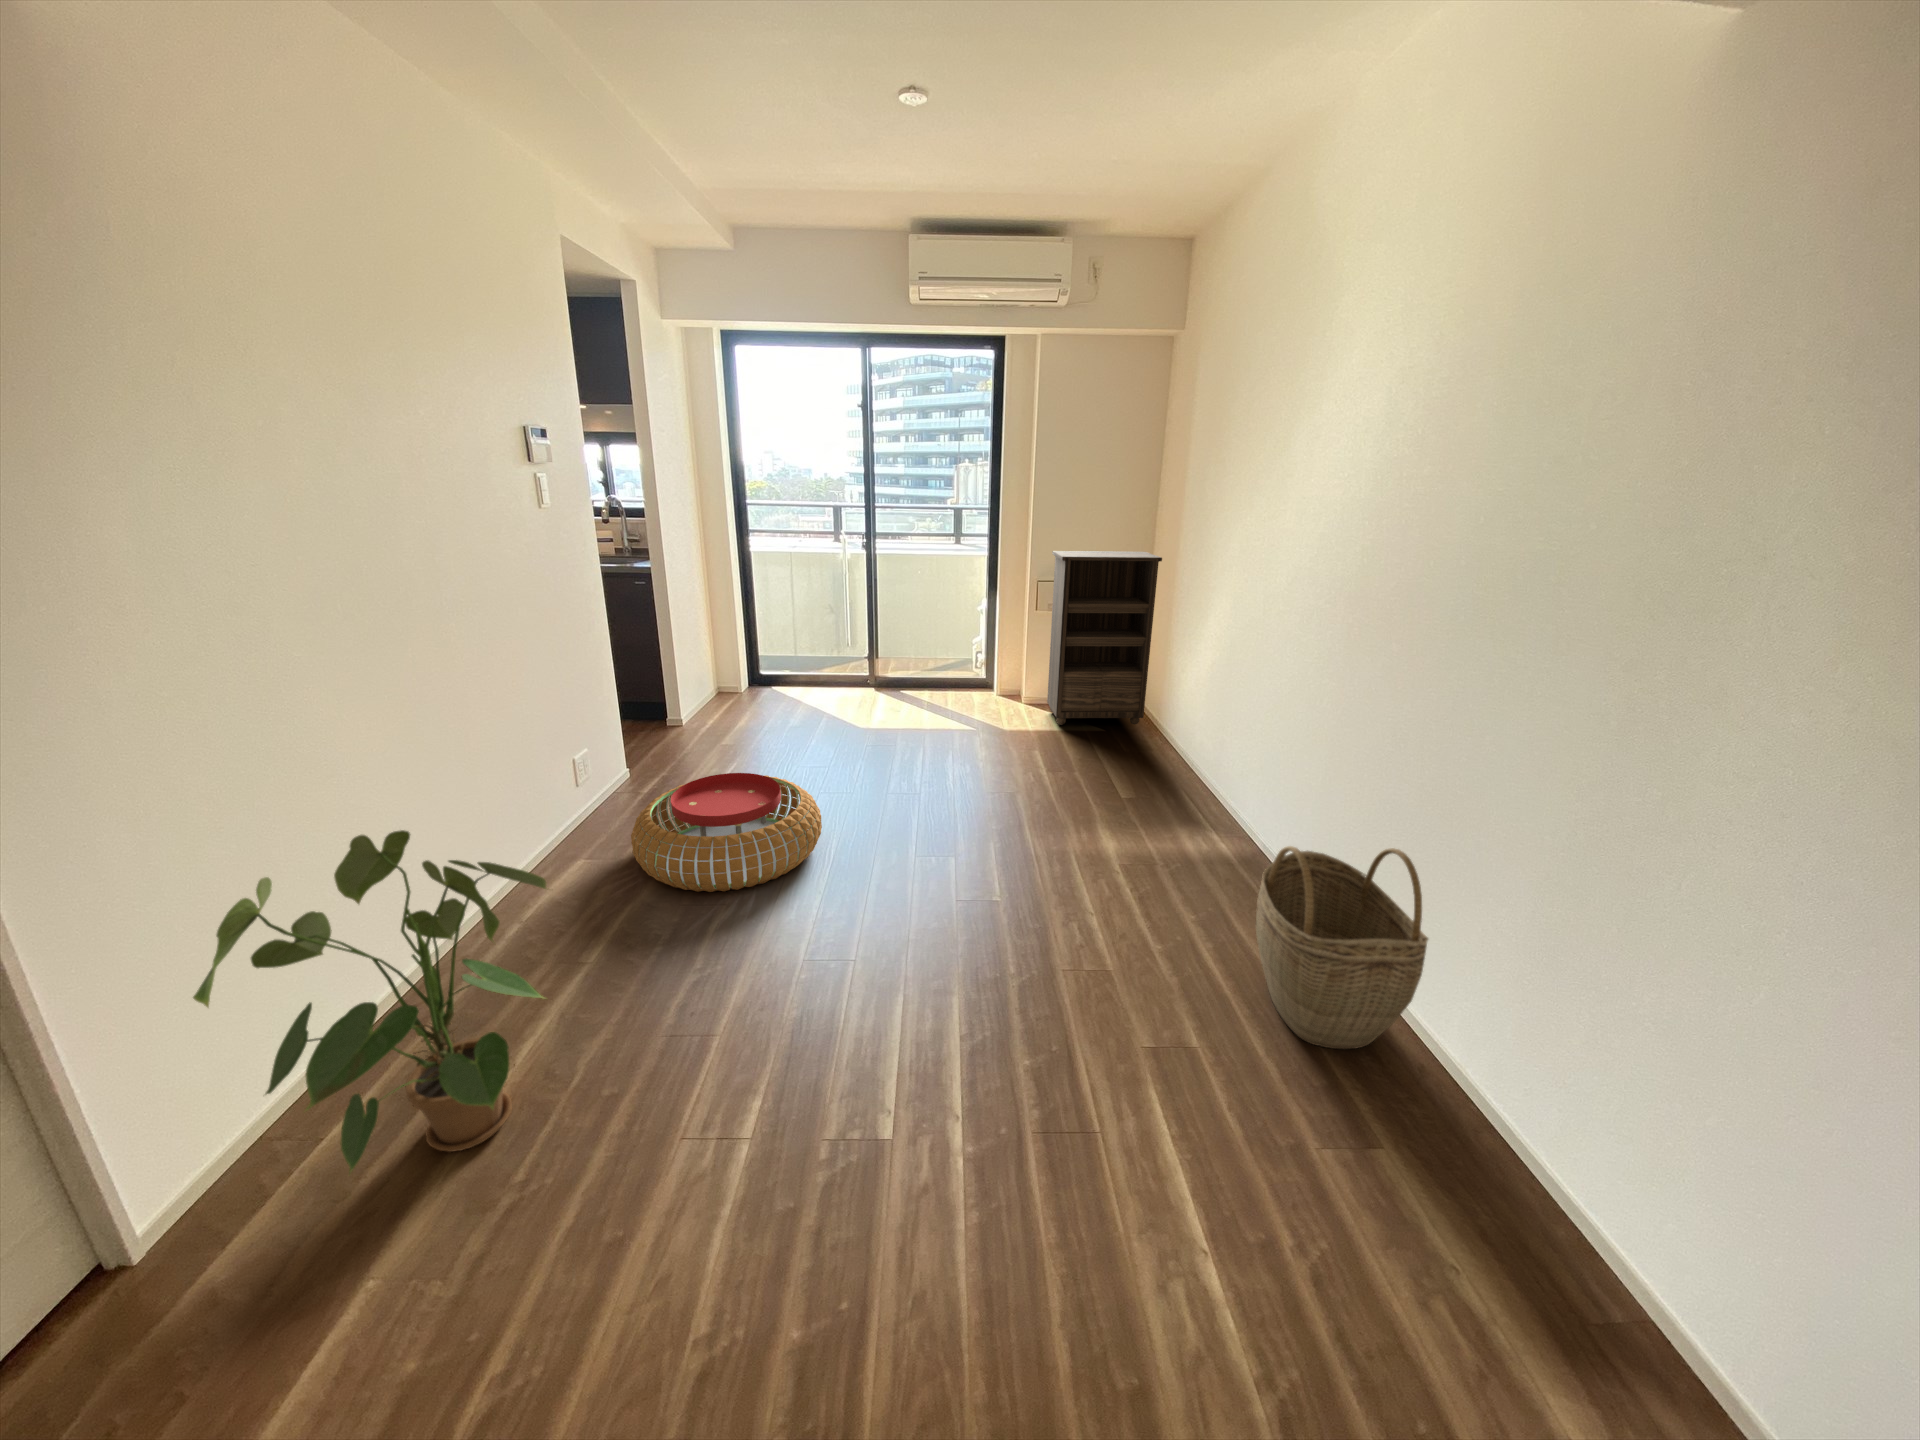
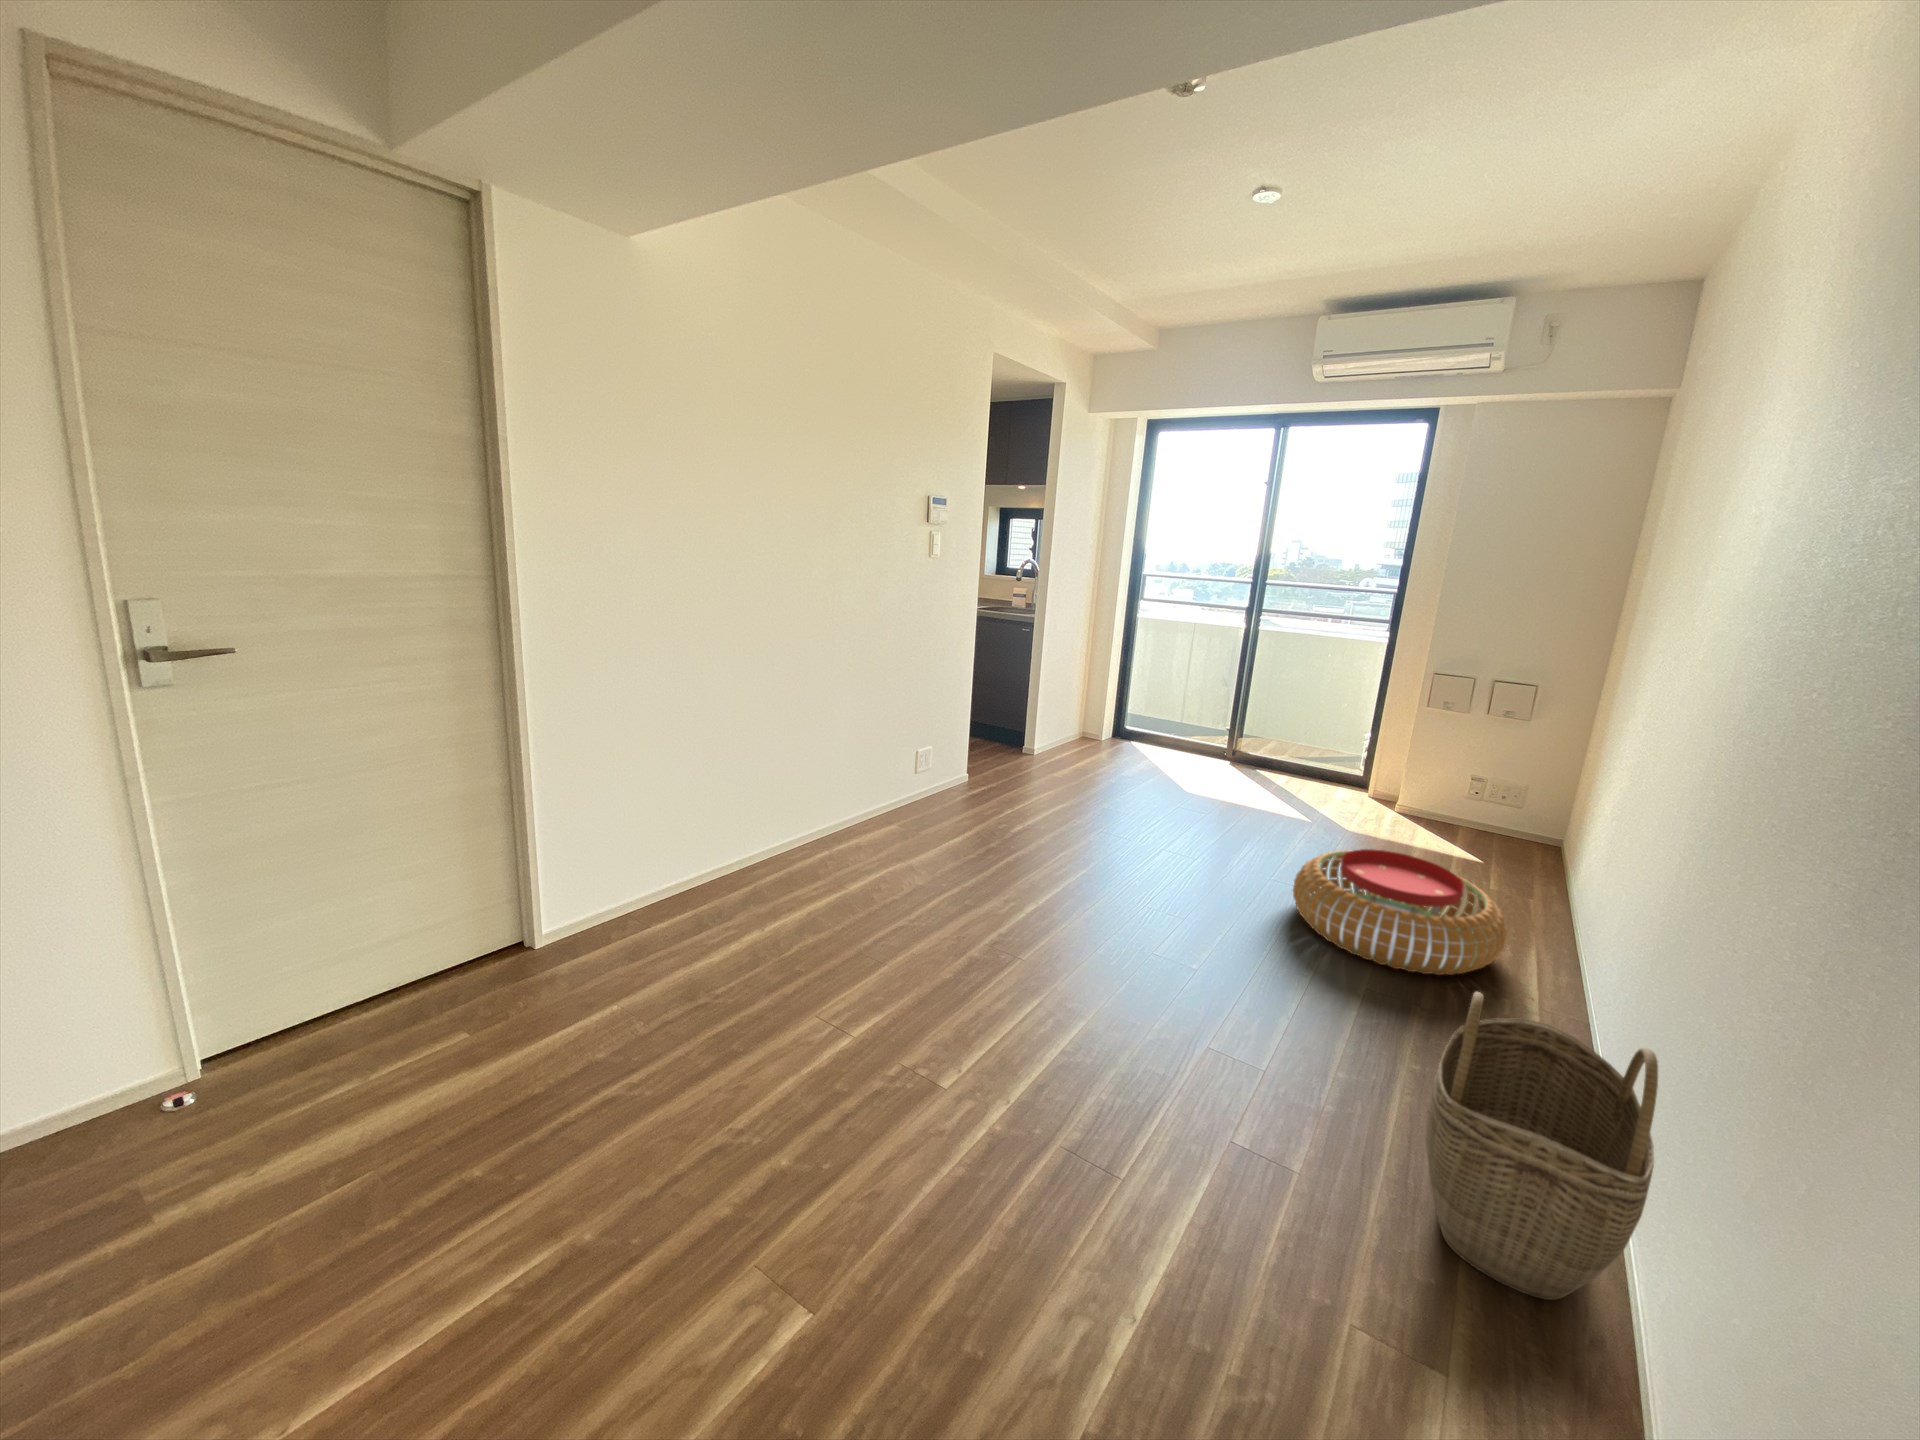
bookshelf: present [1047,551,1162,725] -> none [1417,643,1604,871]
pouf: present [631,773,822,892] -> present [1293,849,1507,975]
house plant: present [193,830,546,1173] -> none [615,744,819,963]

